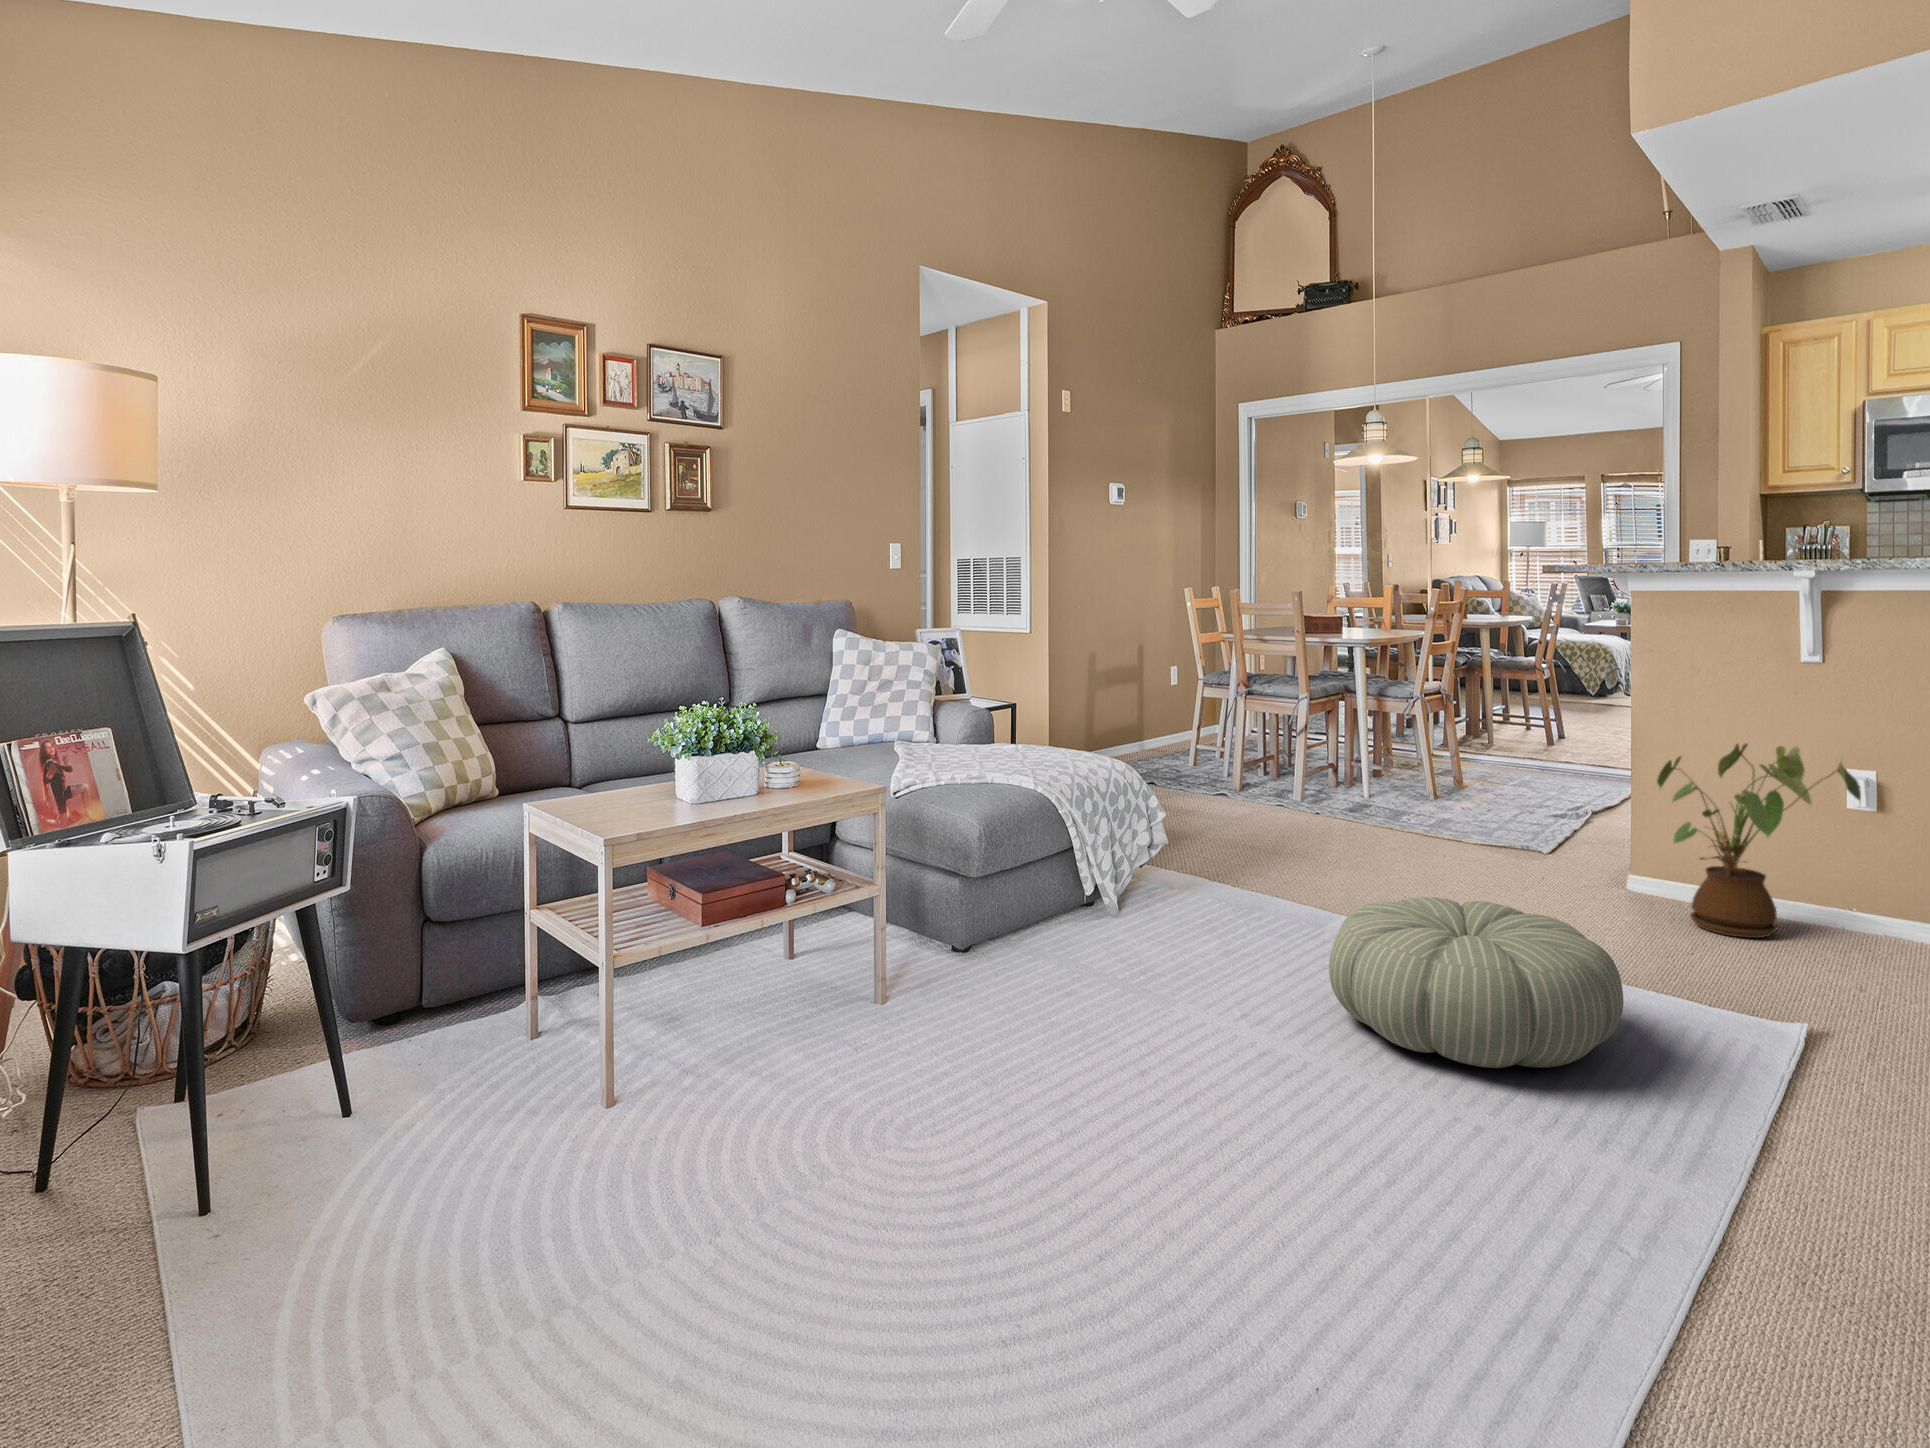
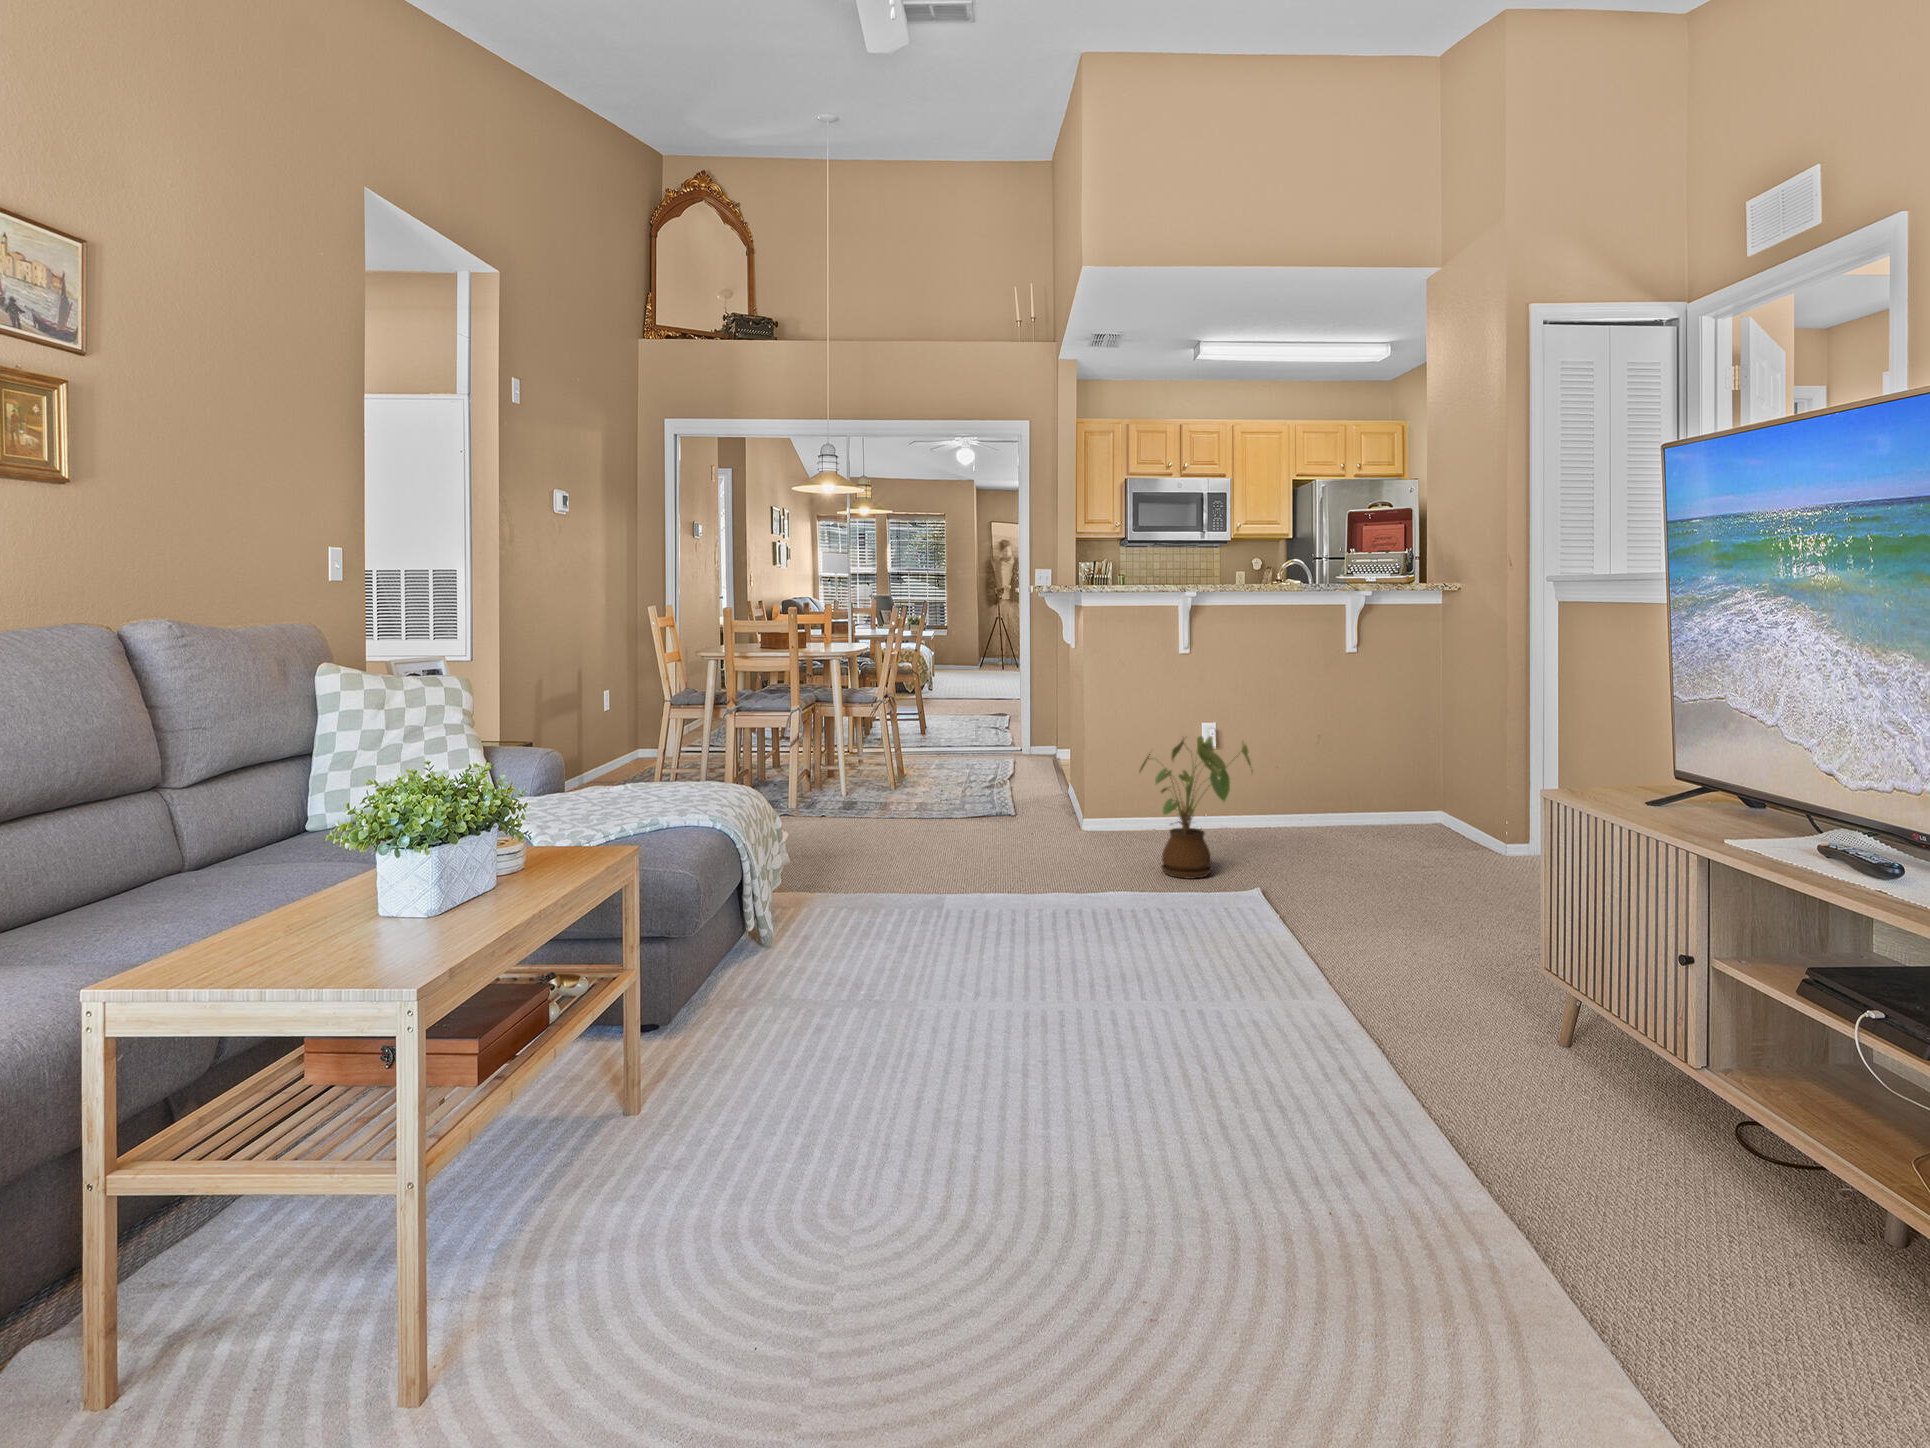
pouf: present [1329,897,1624,1068] -> none [1030,882,1246,1017]

